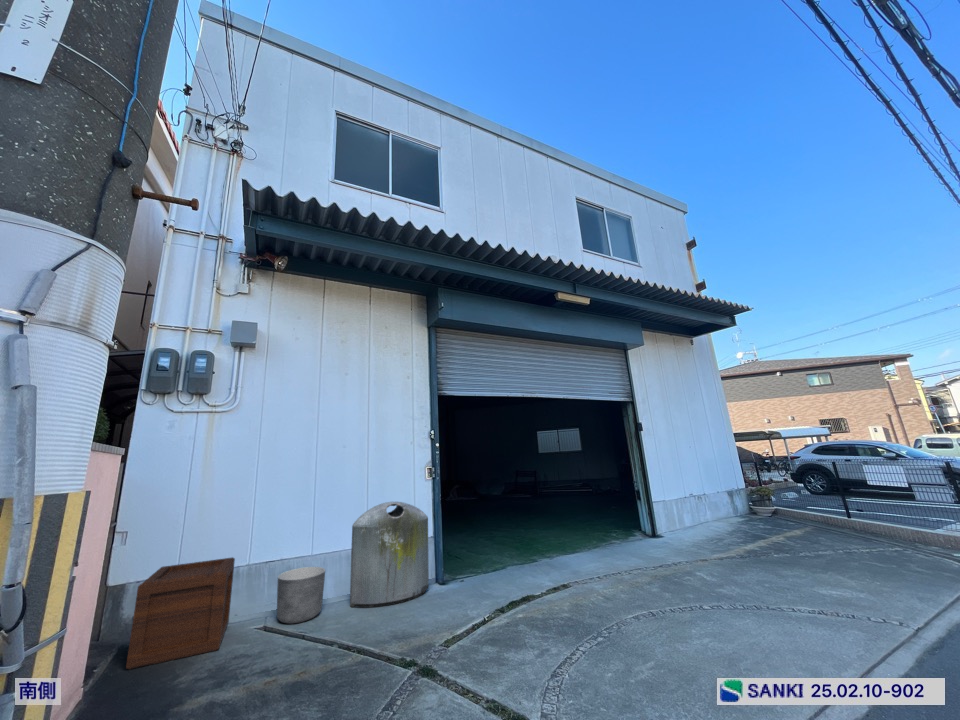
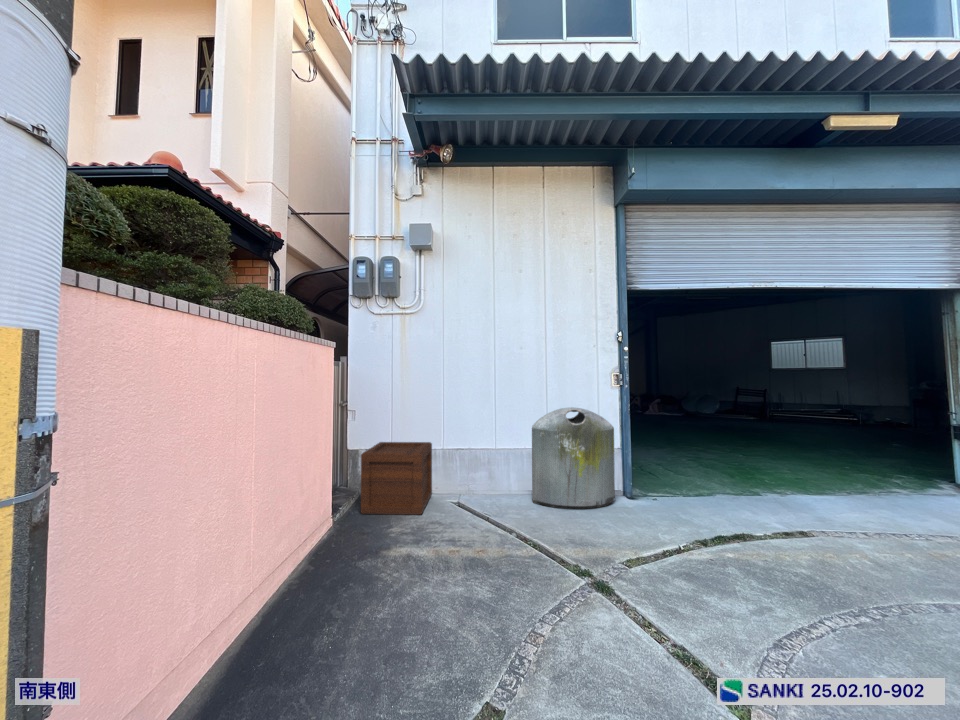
planter: present [277,567,325,623] -> none [466,460,508,507]

